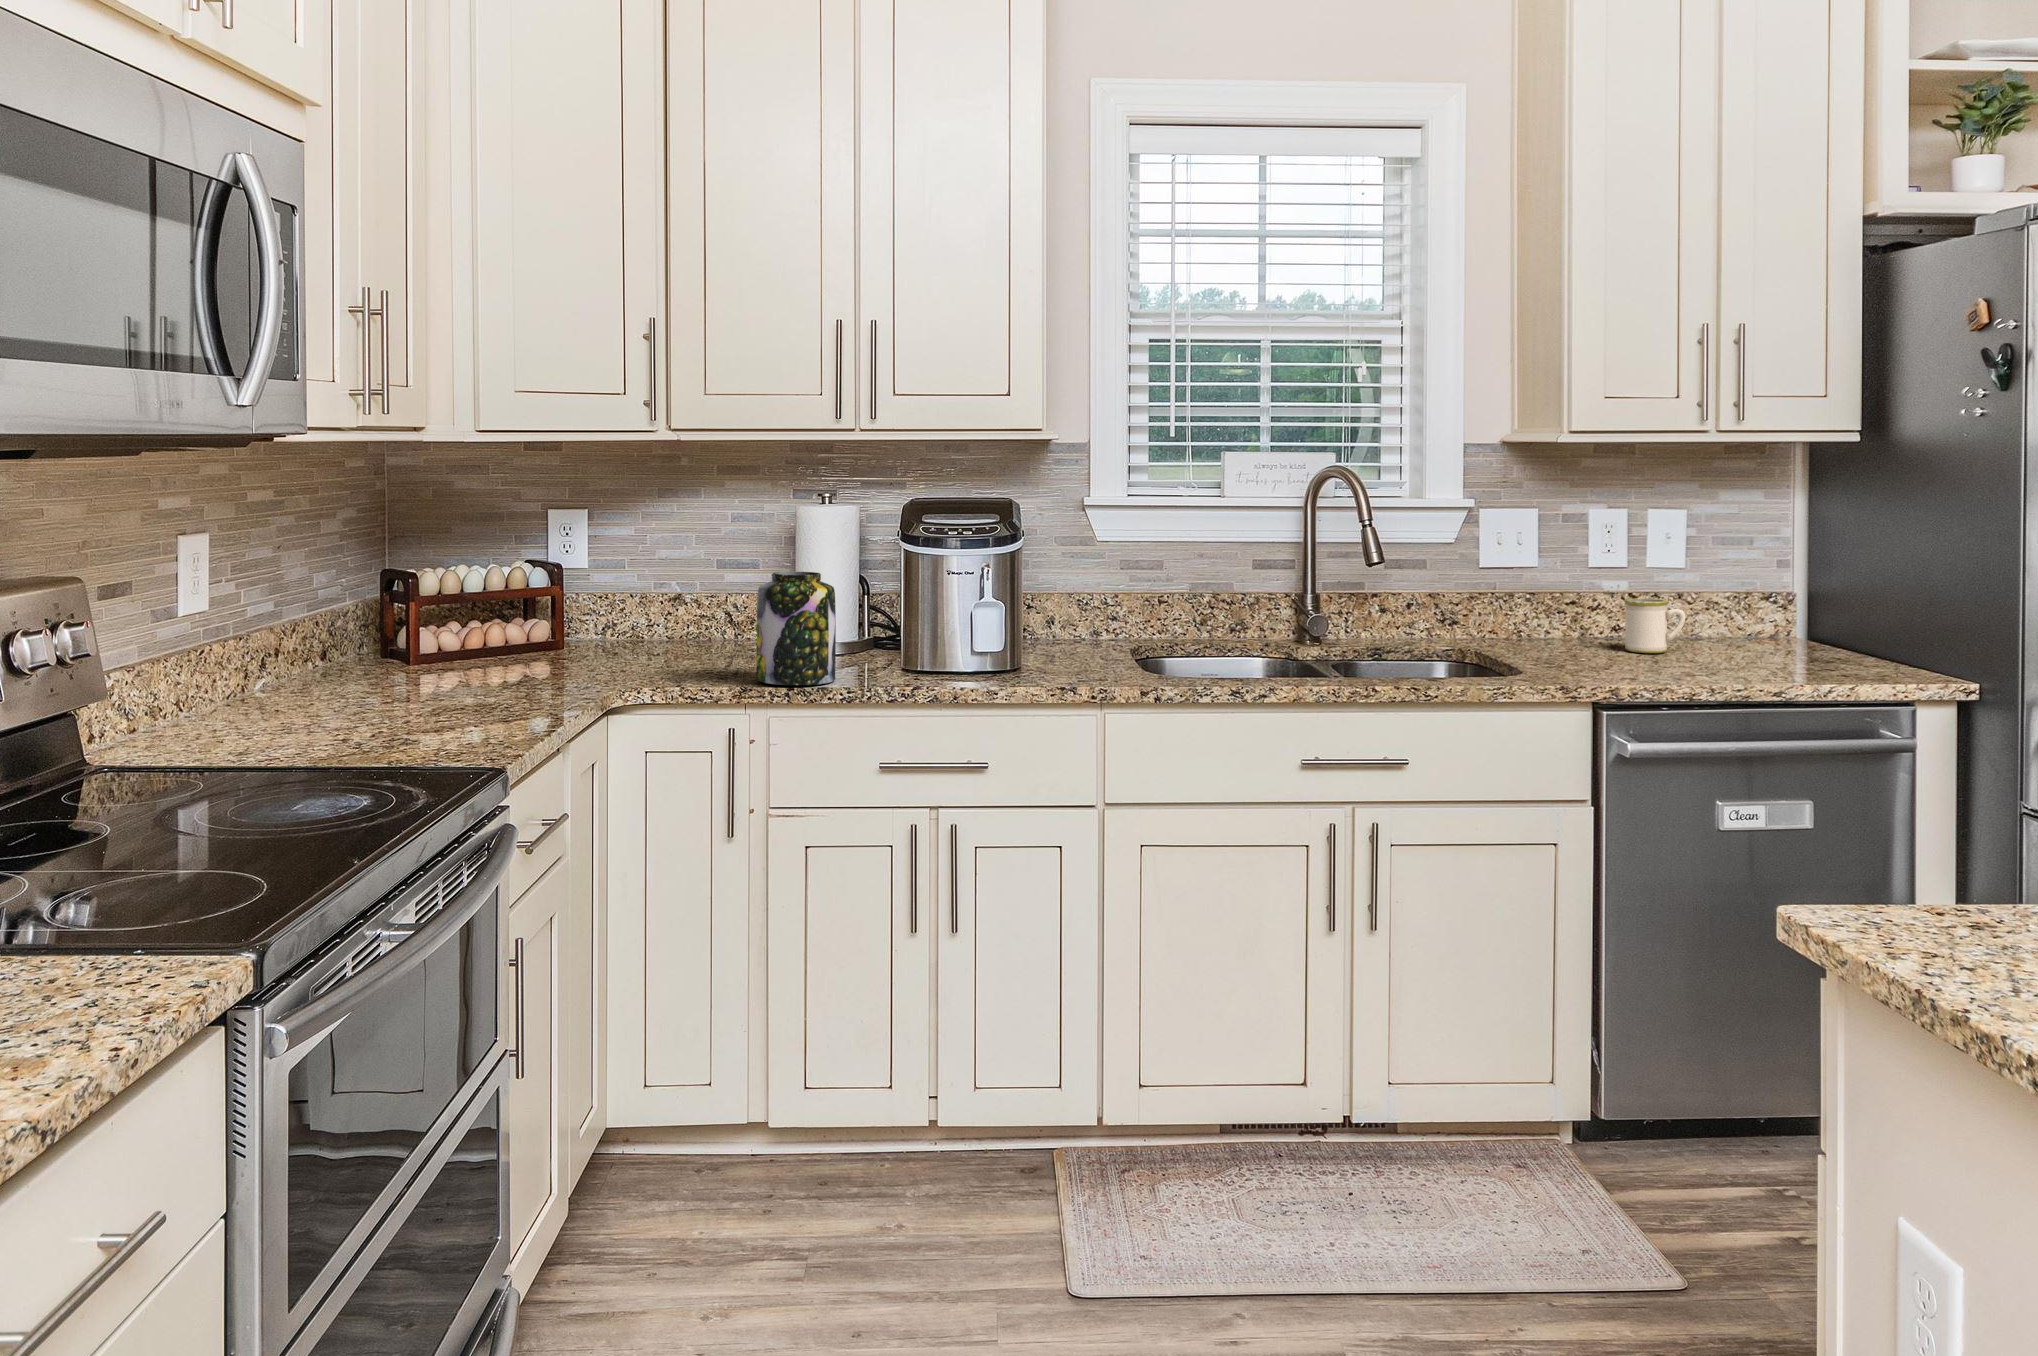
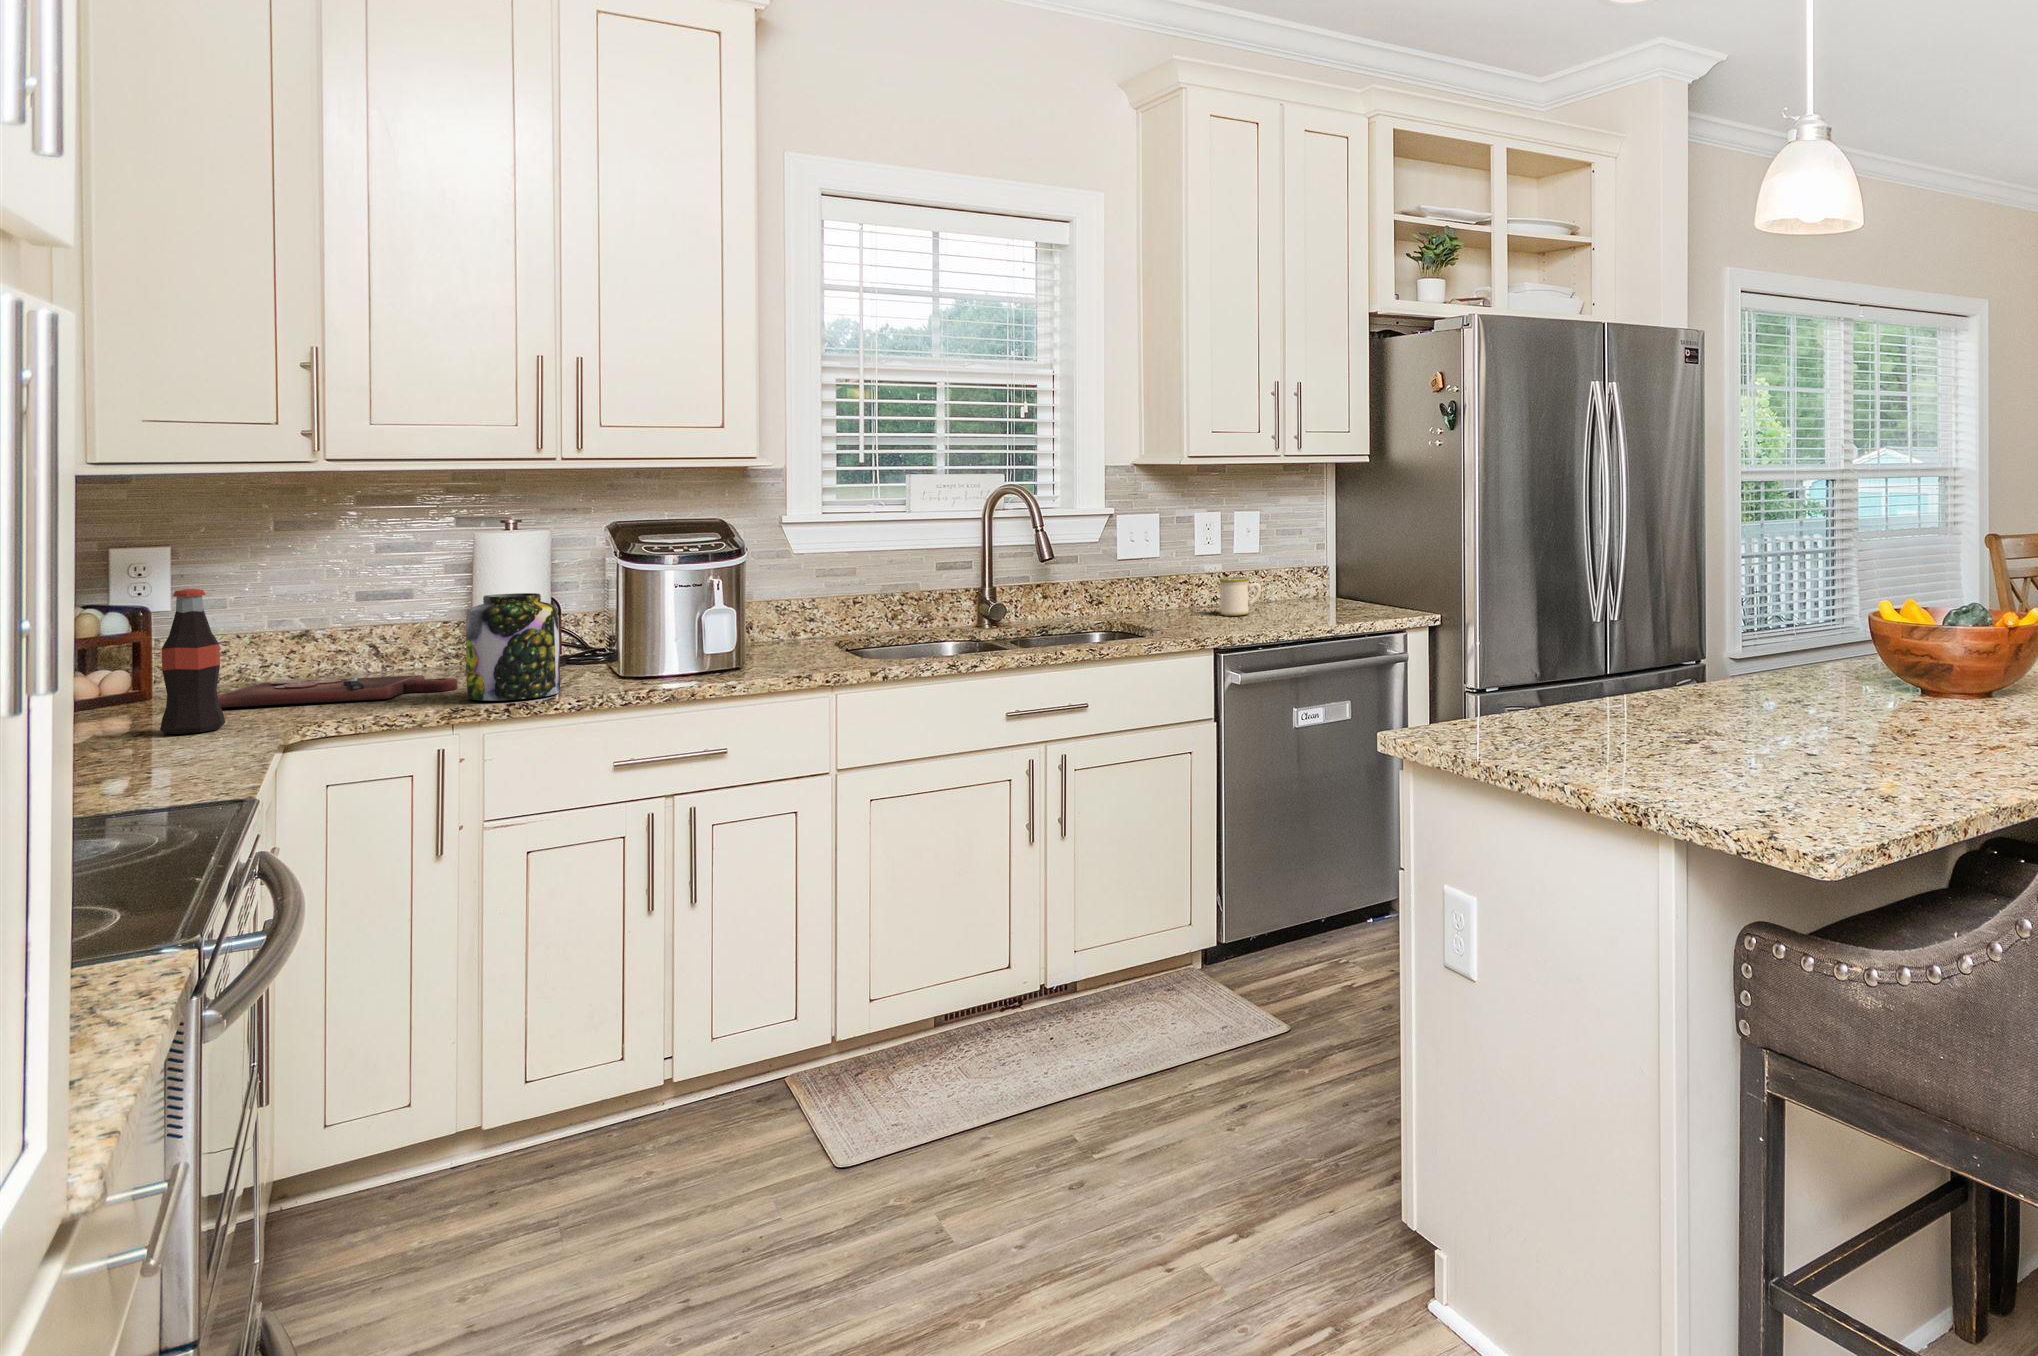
bottle: none [520,552,568,690] -> present [160,589,225,734]
cutting board: none [579,645,765,672] -> present [218,675,458,707]

